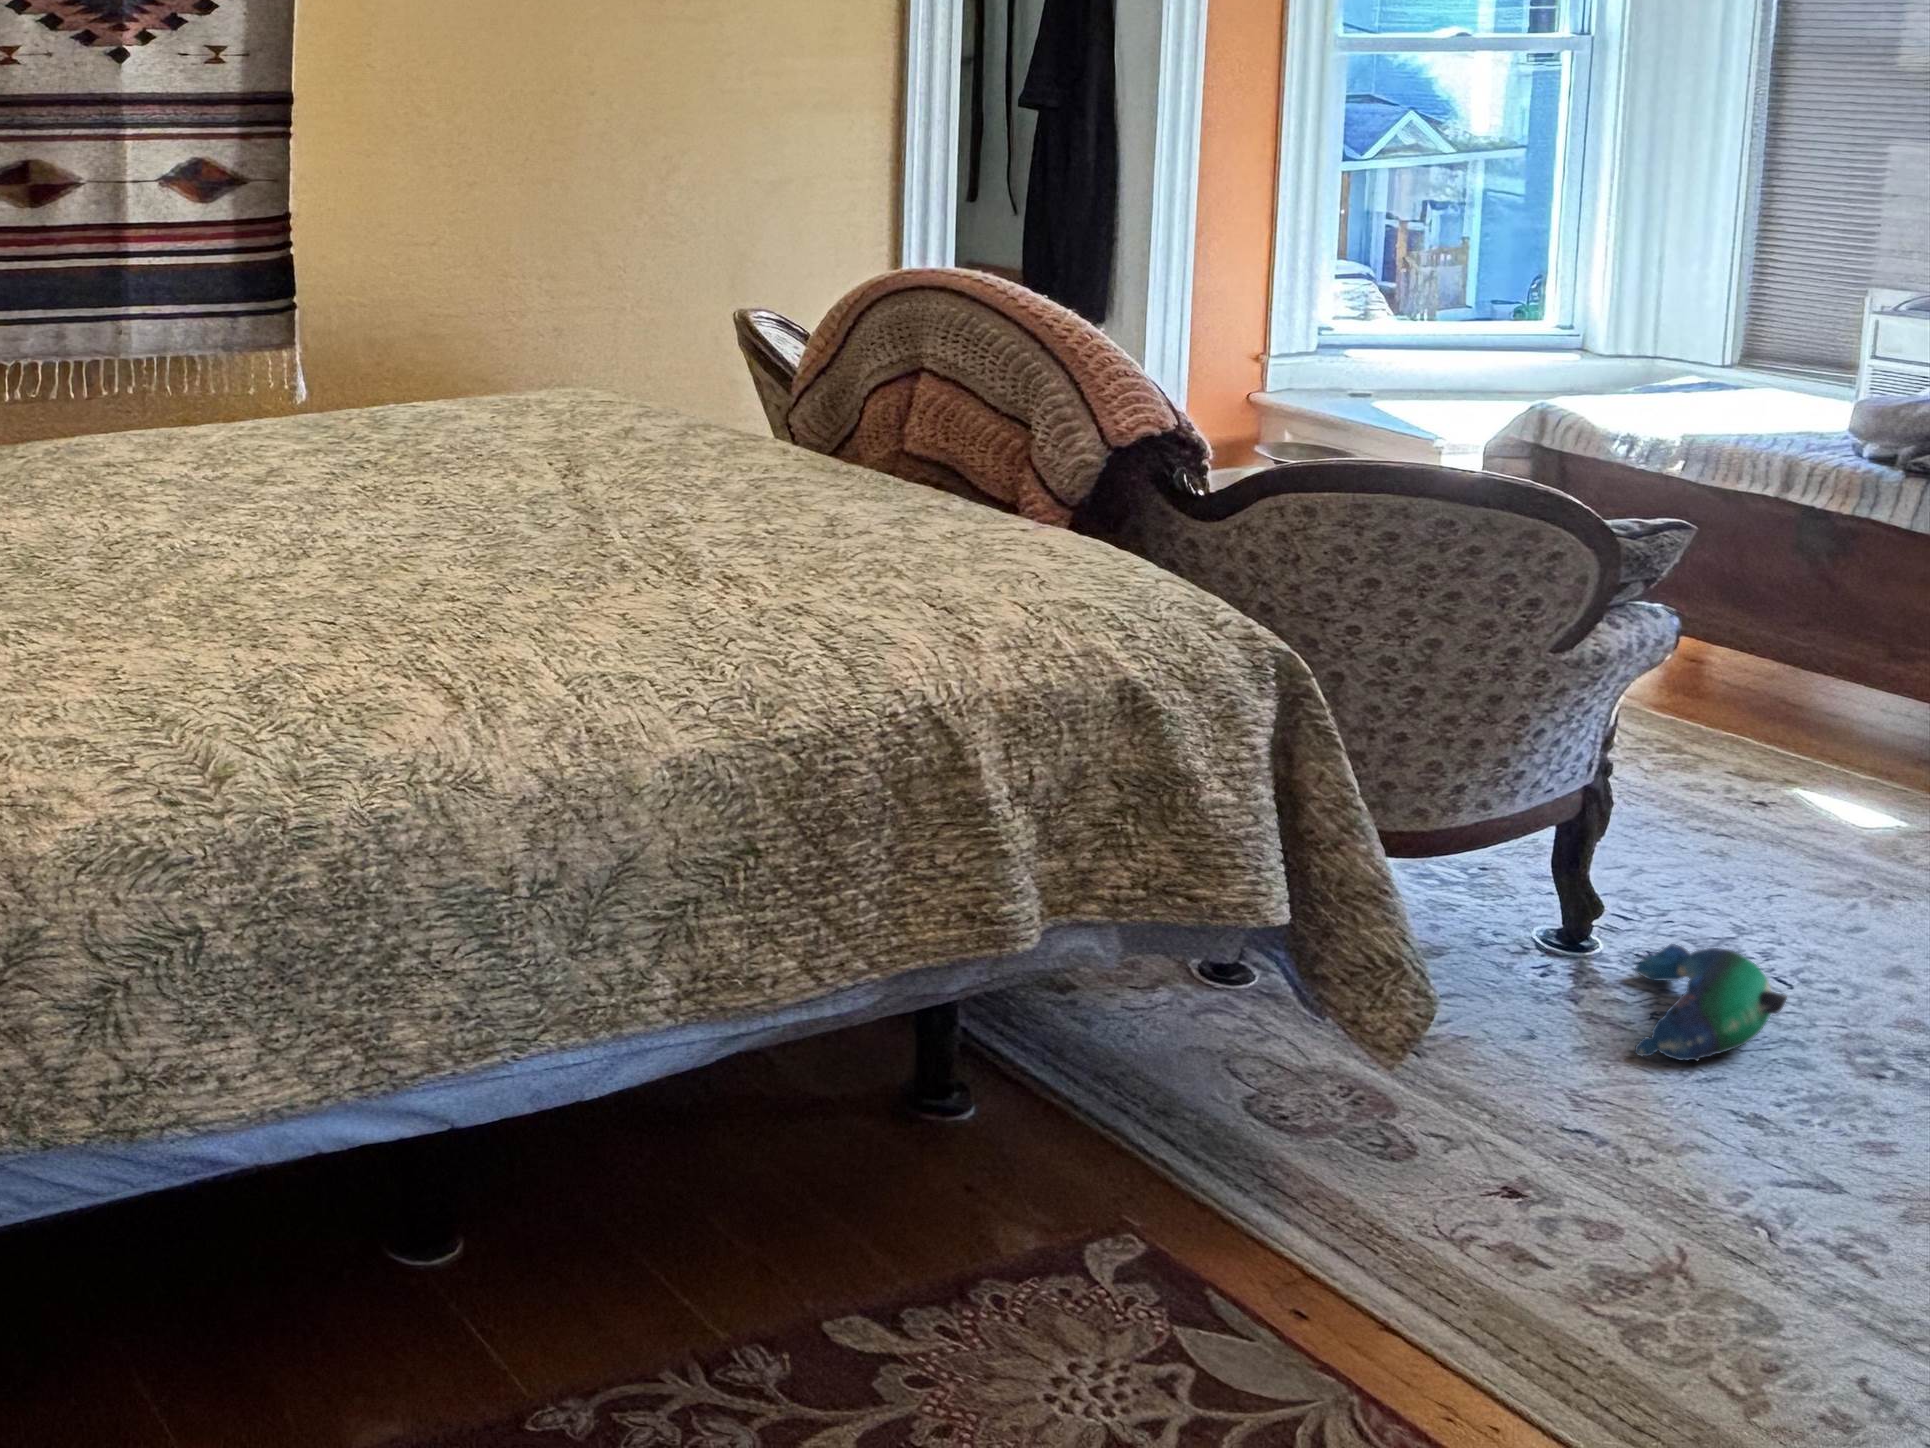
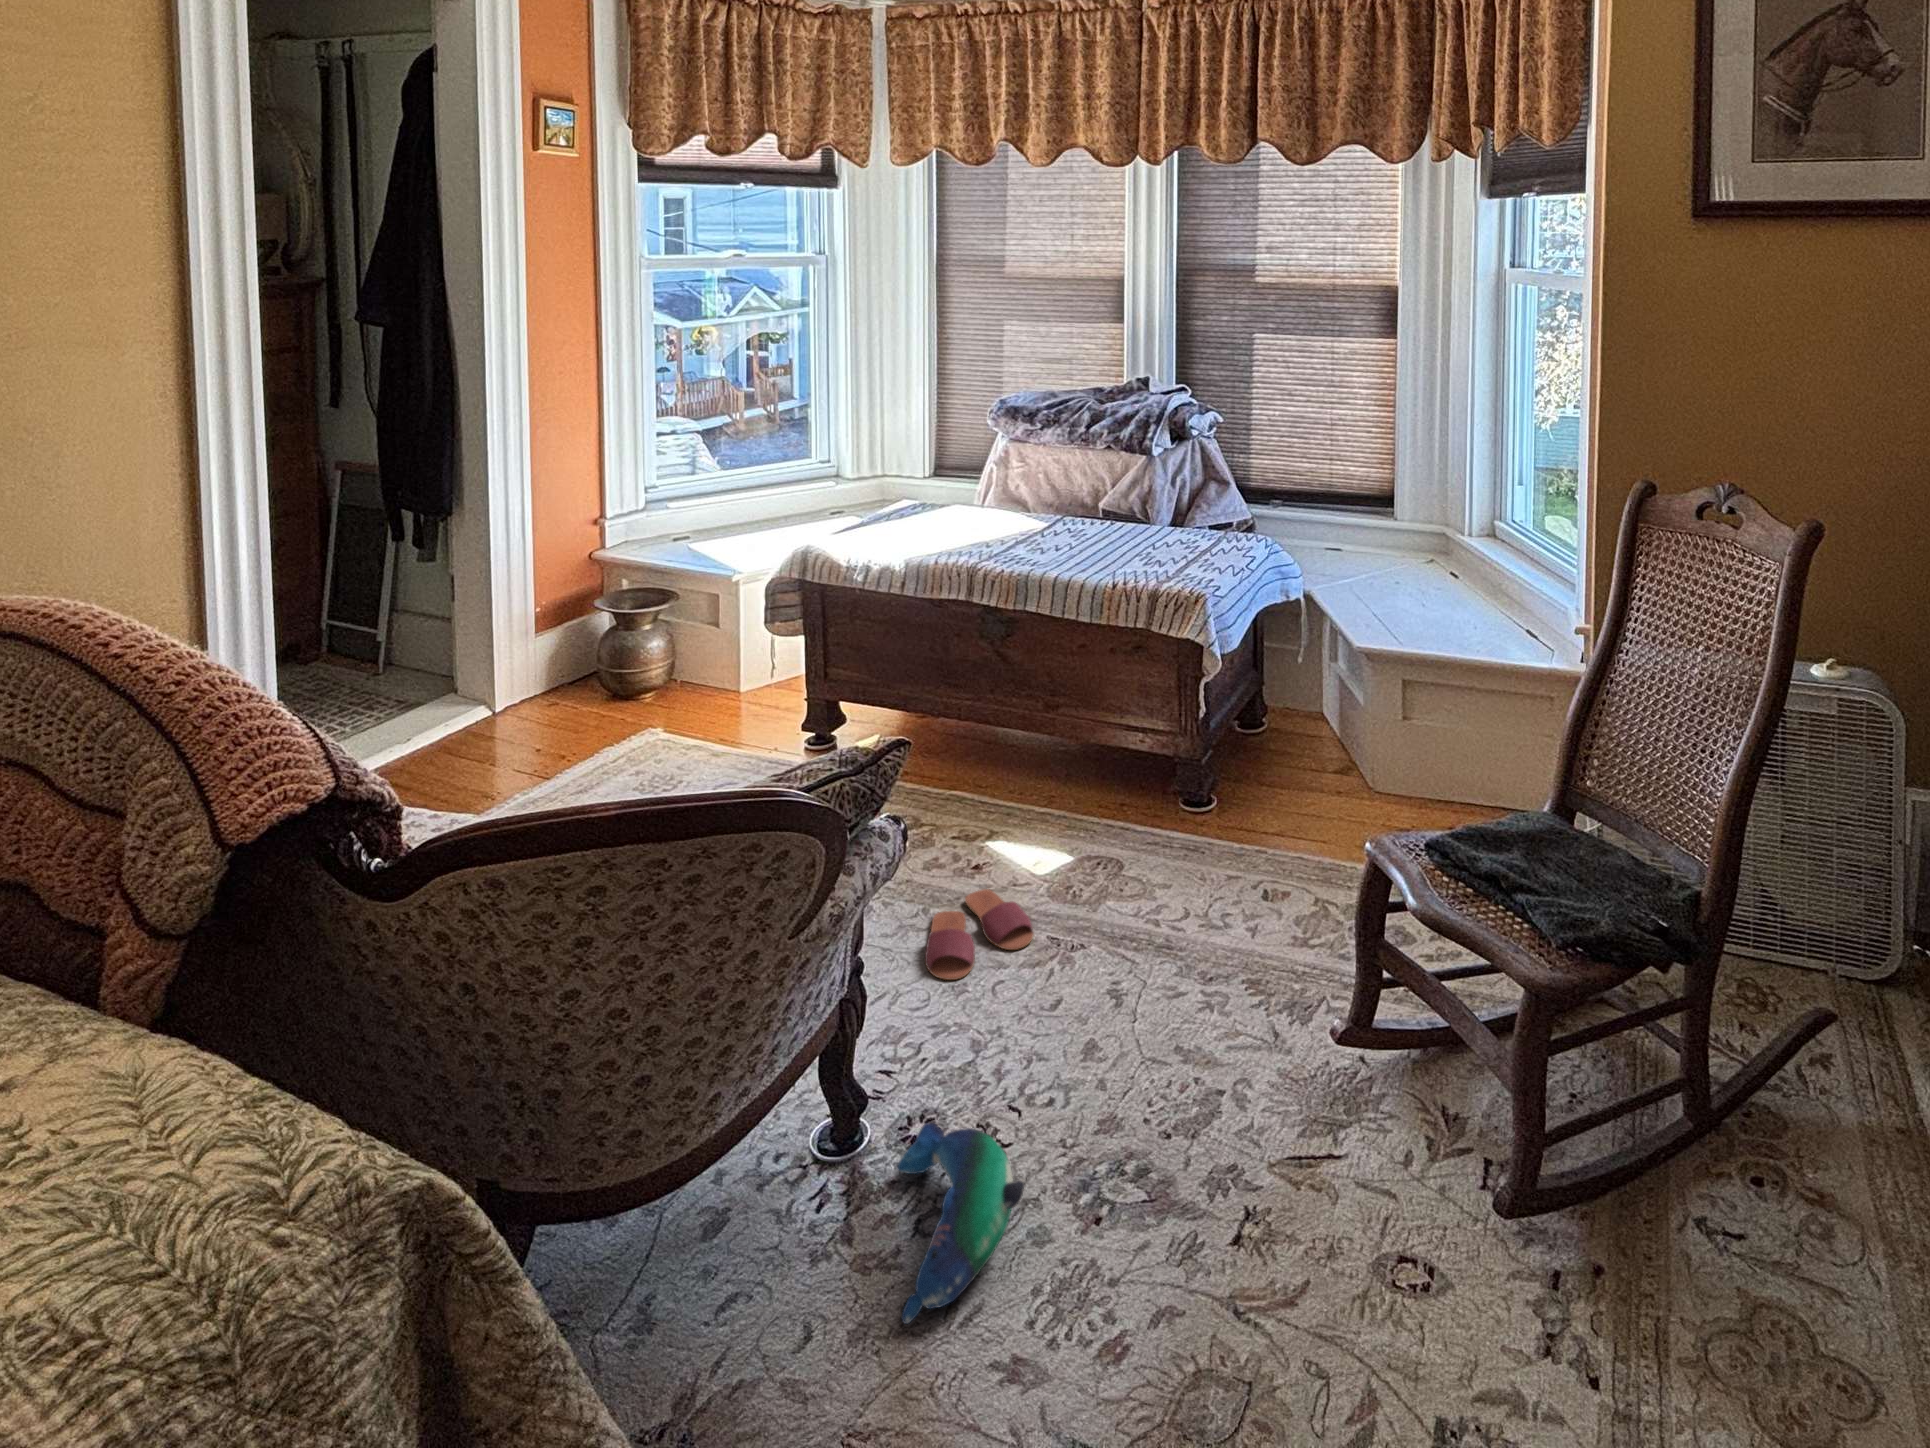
slippers: none [1678,815,1833,876] -> present [925,889,1034,980]

